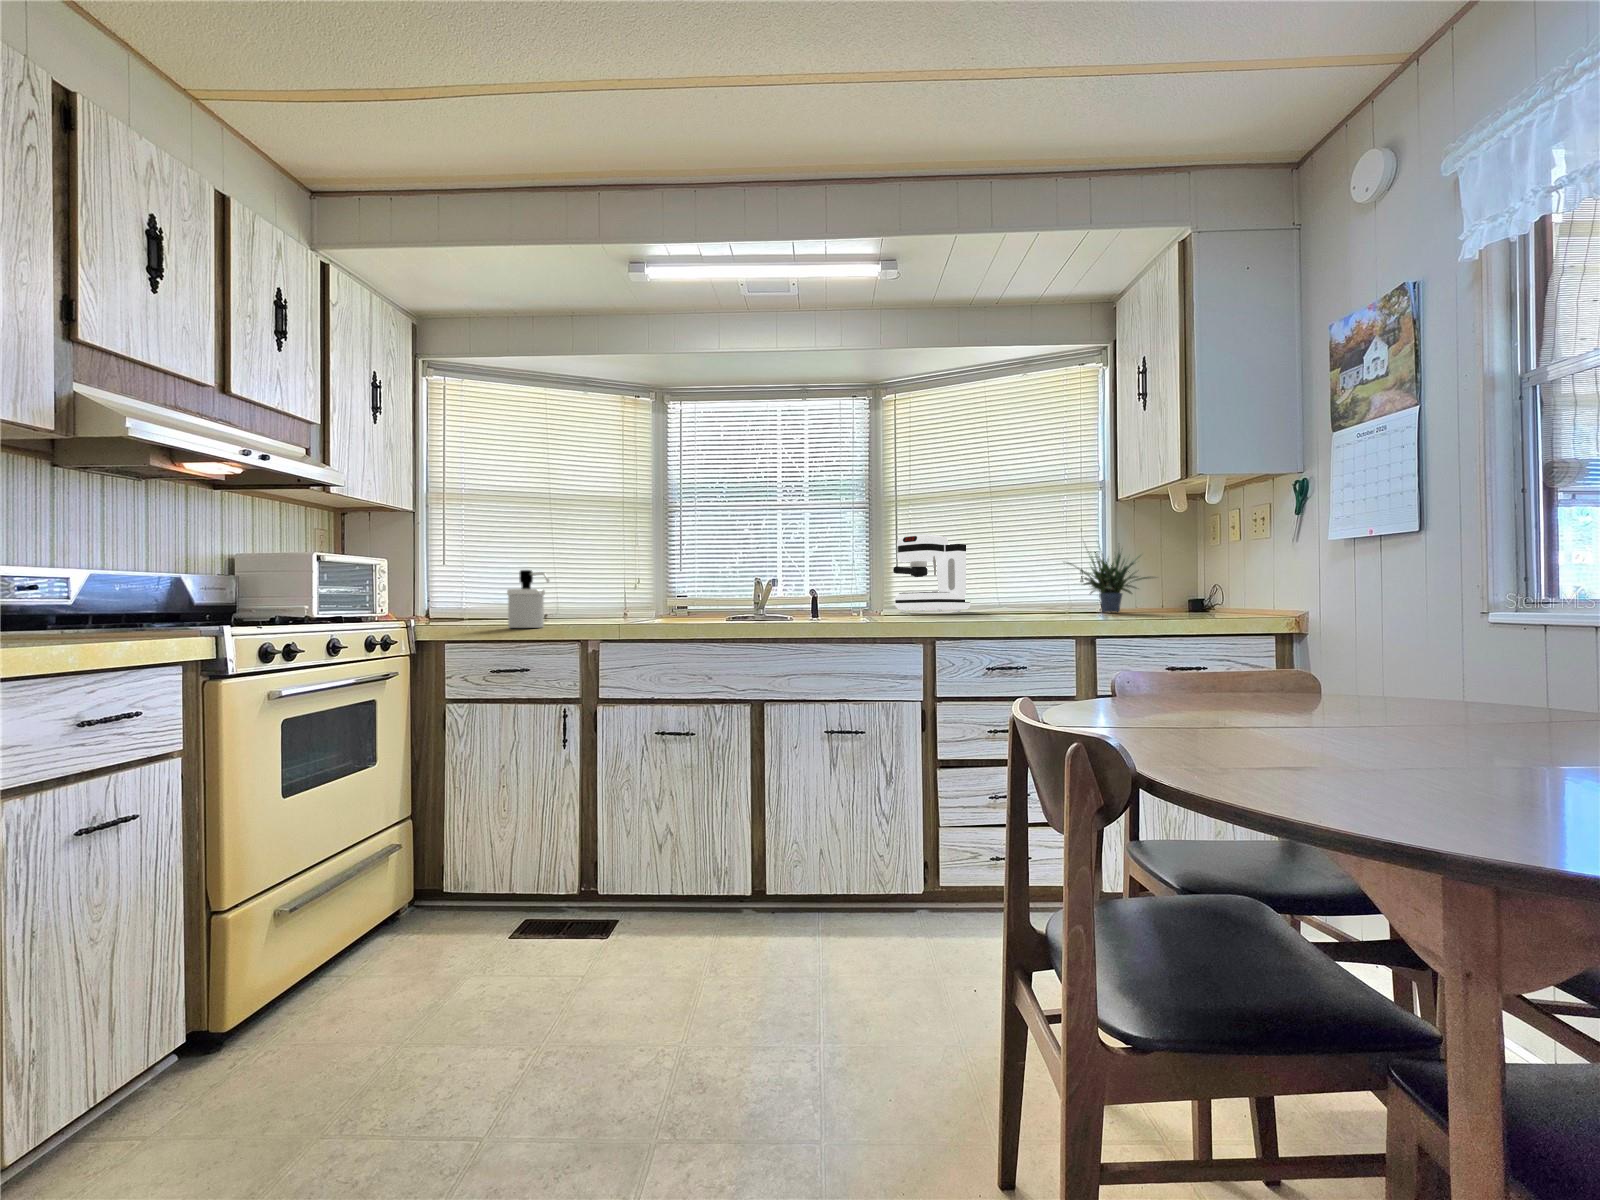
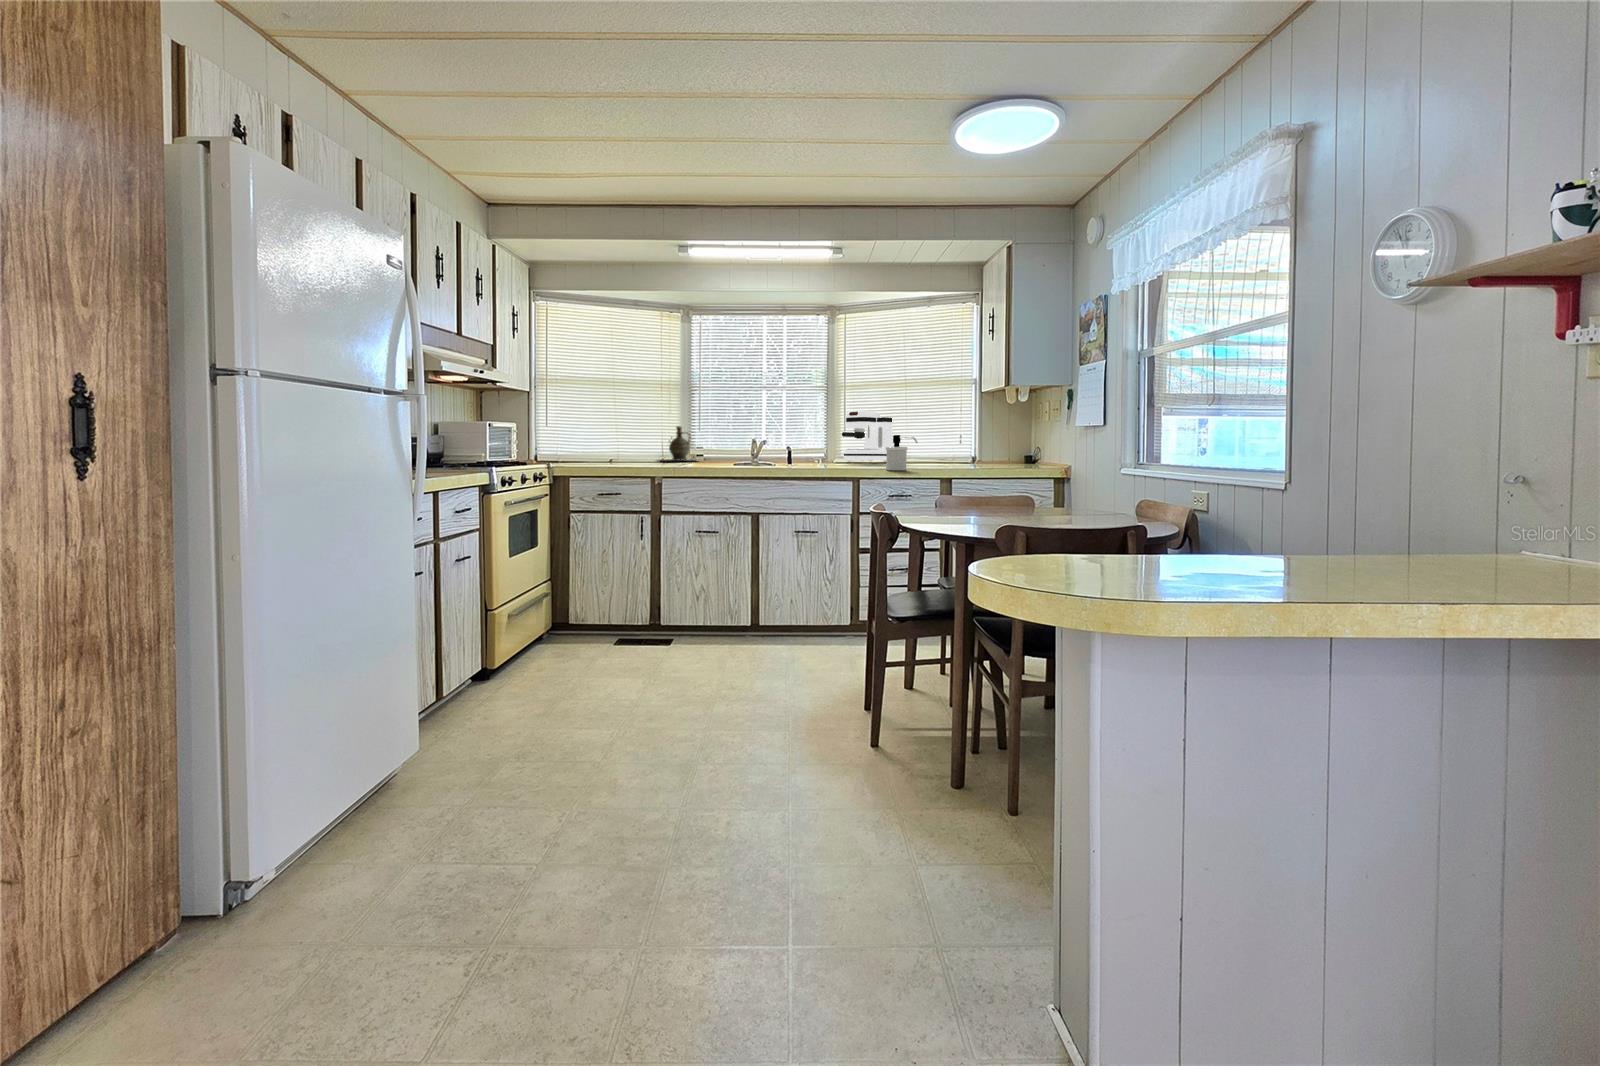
potted plant: present [1068,552,1153,612] -> none [949,413,1008,464]
ceramic jug: none [612,563,678,614] -> present [662,426,690,461]
soap dispenser: present [507,570,549,628] -> present [886,435,918,470]

